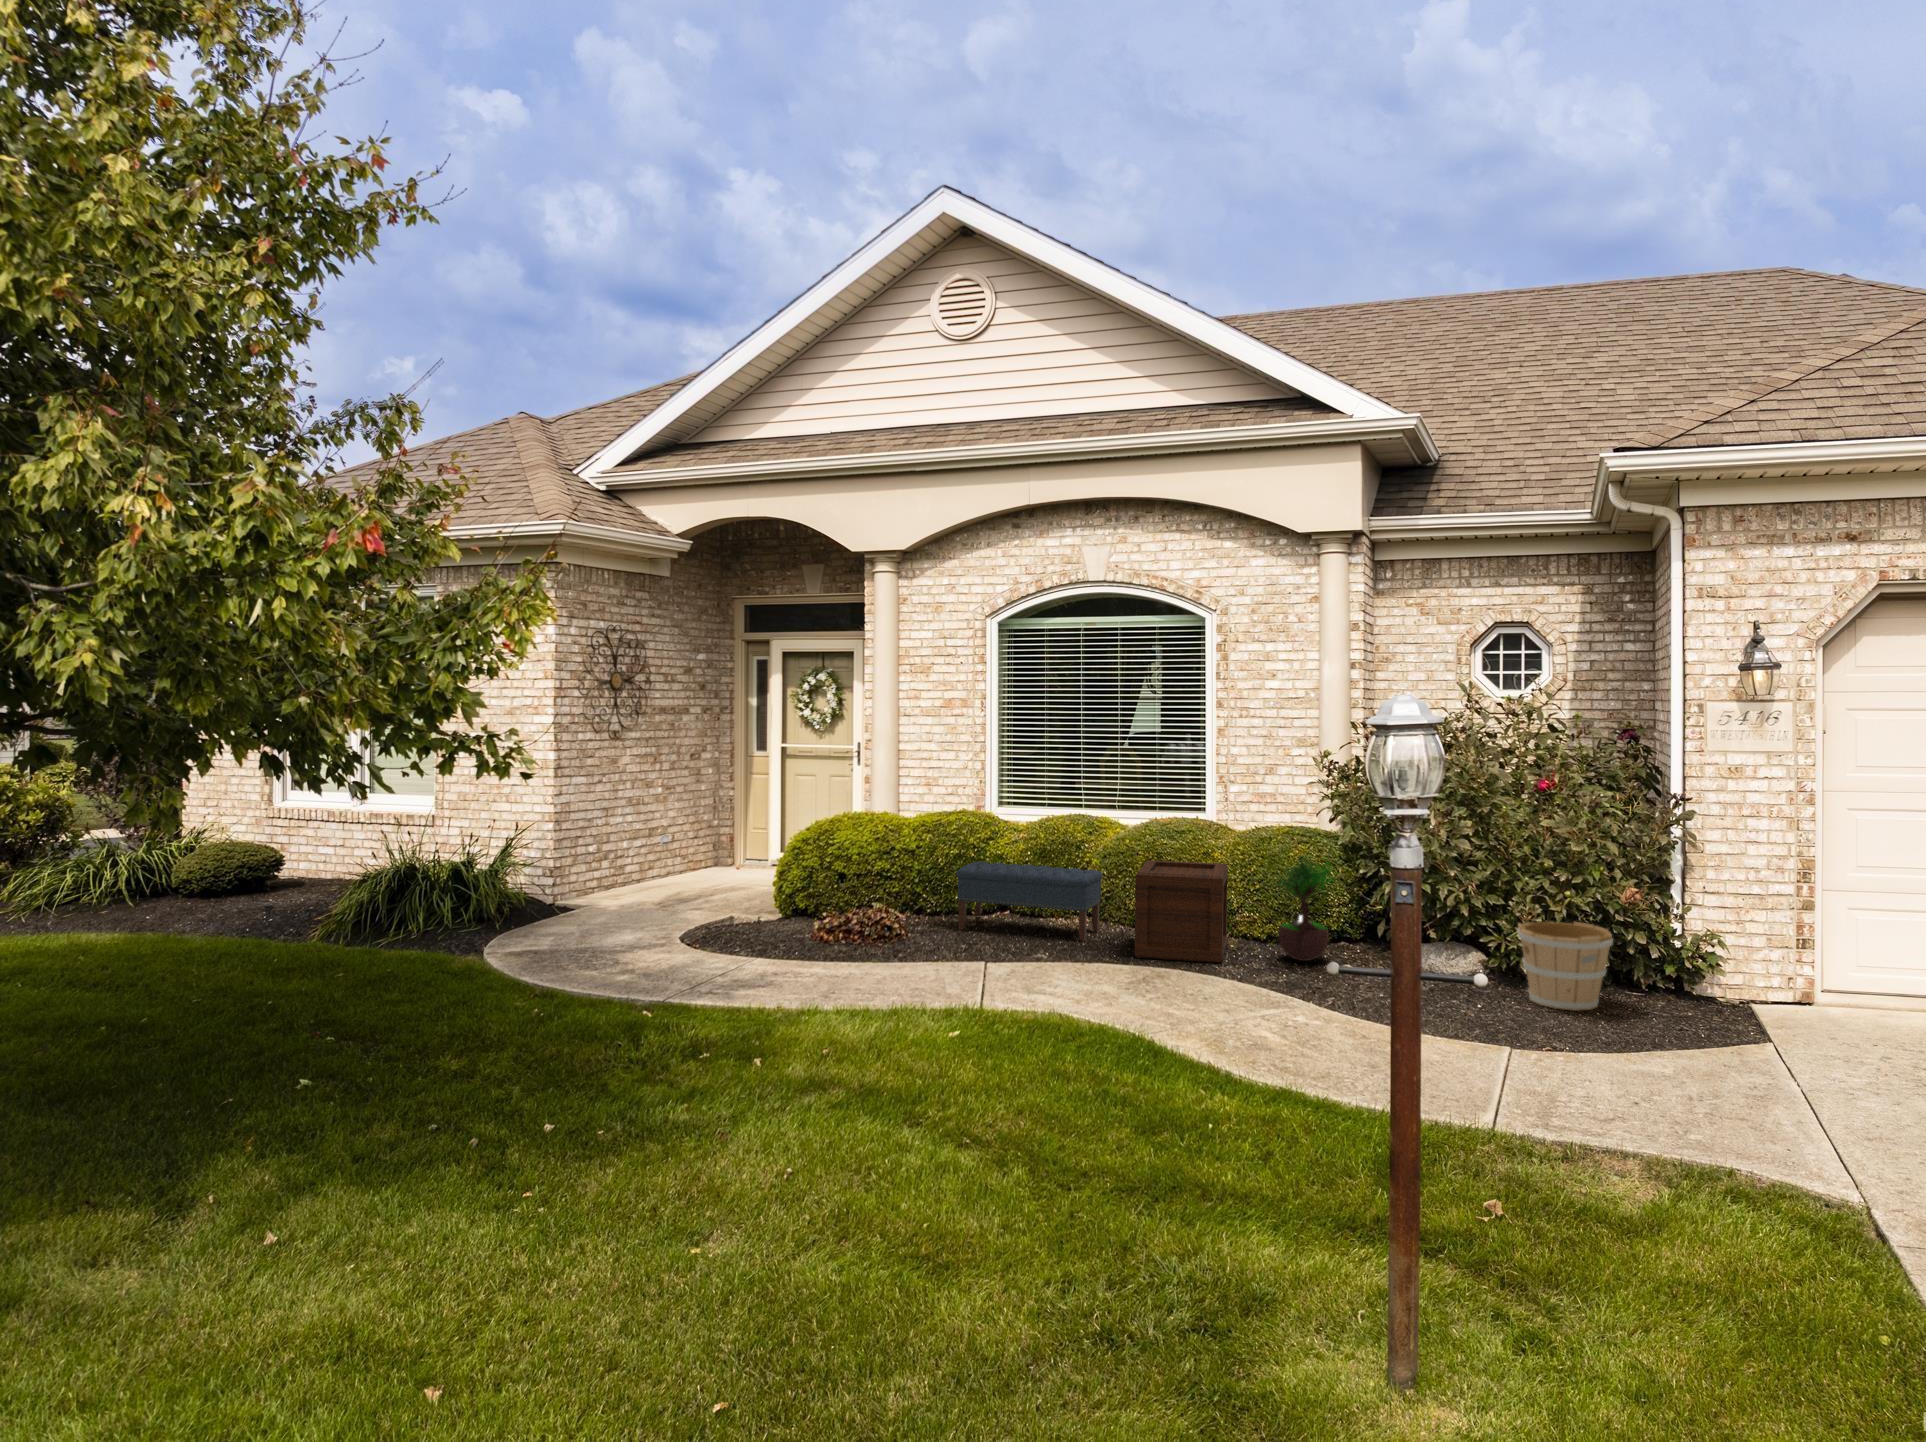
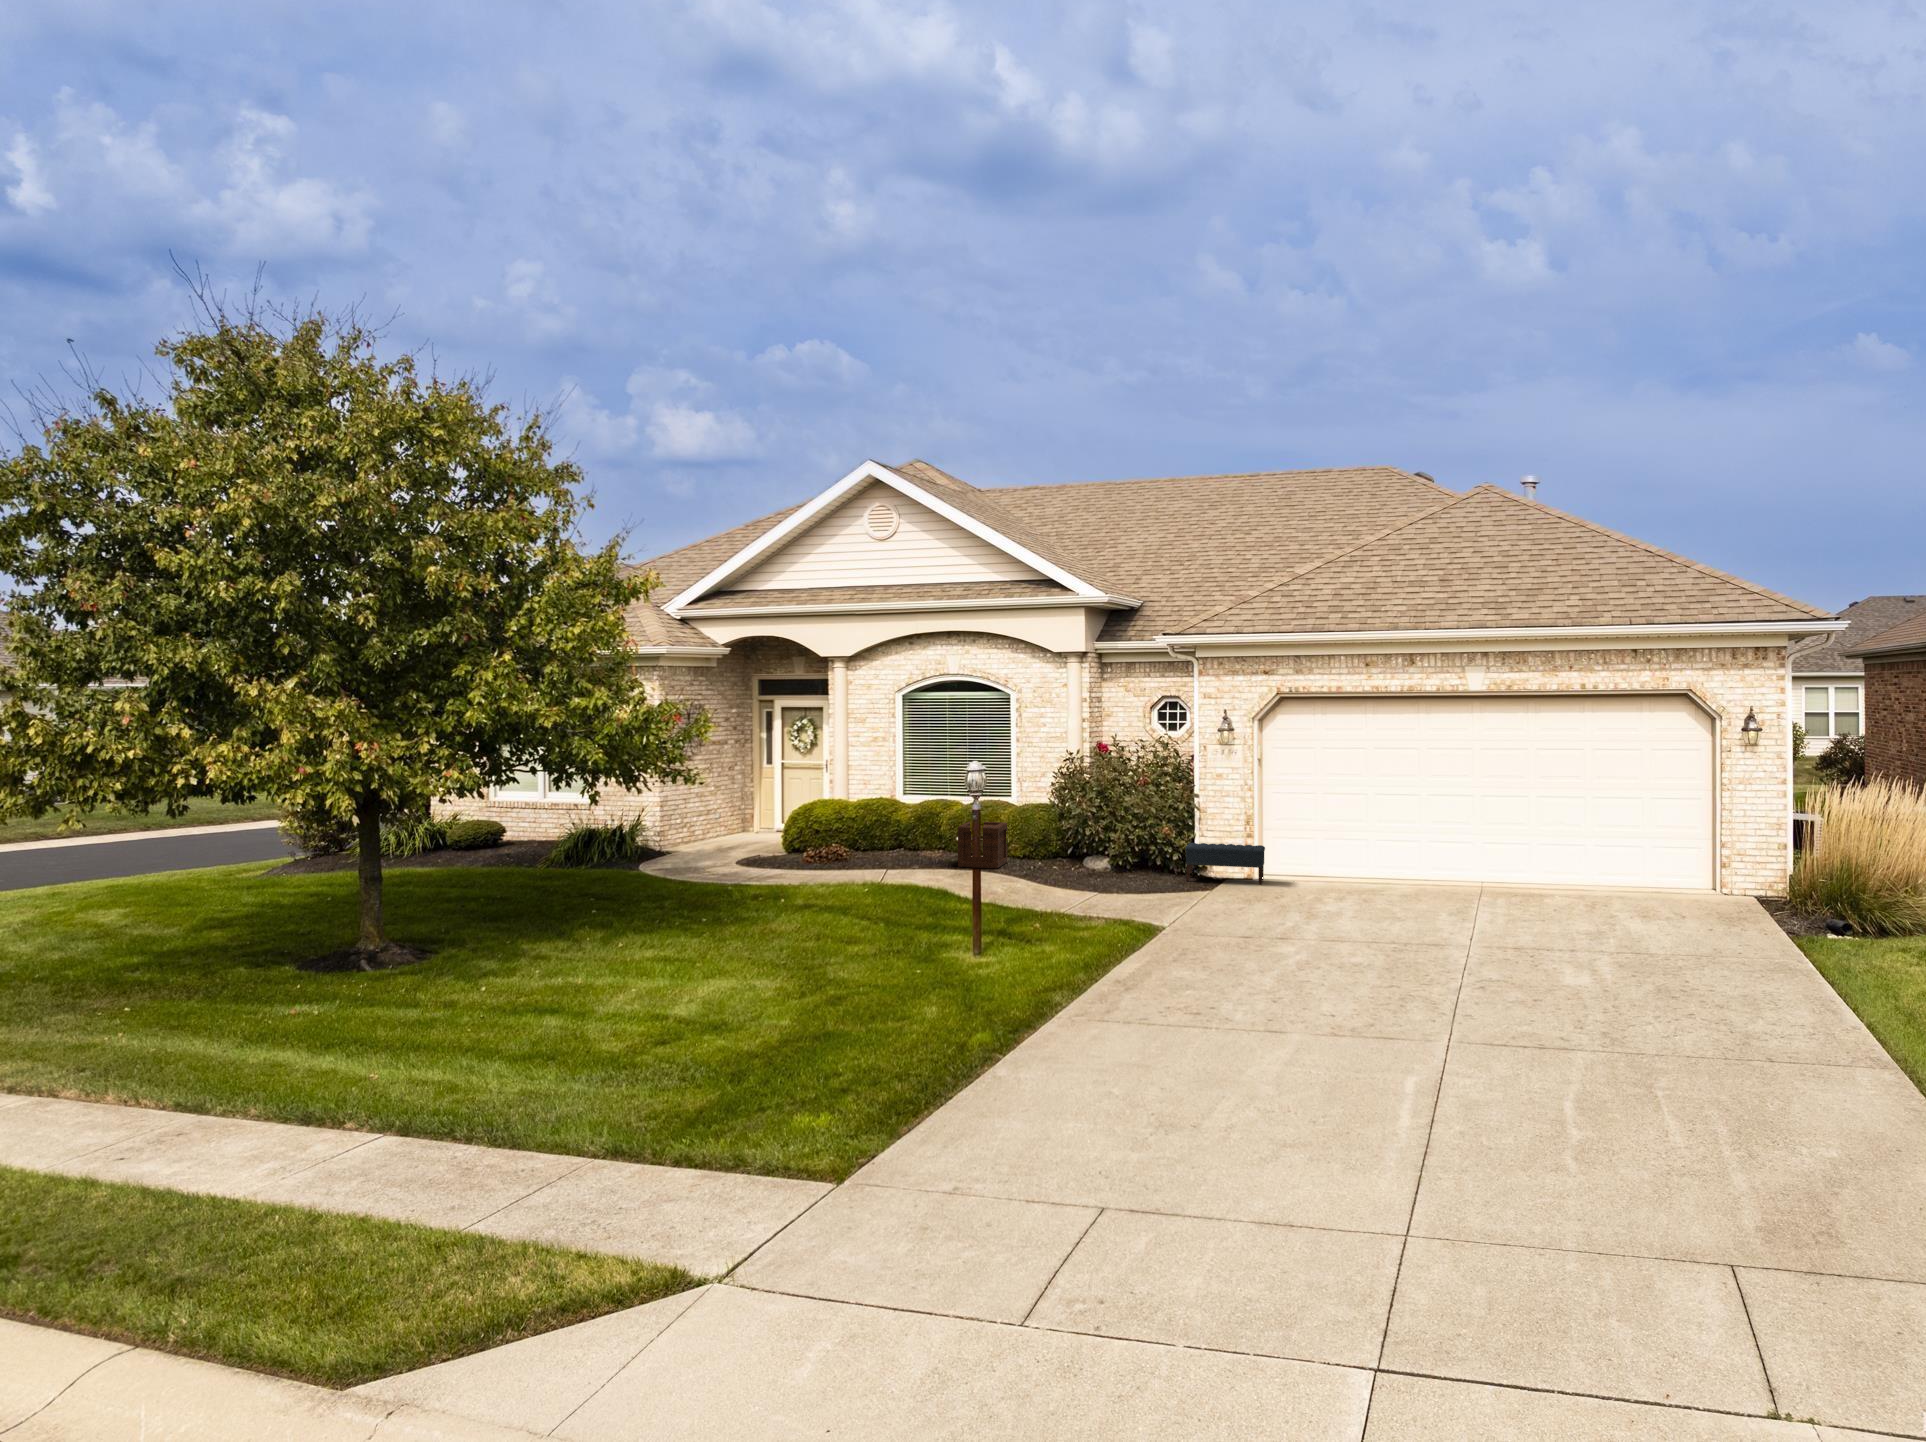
potted tree: present [1270,848,1333,961] -> none [1021,813,1053,868]
bench: present [956,862,1102,942] -> present [1185,843,1265,884]
wooden bucket: present [1517,922,1613,1011] -> none [1119,845,1159,882]

